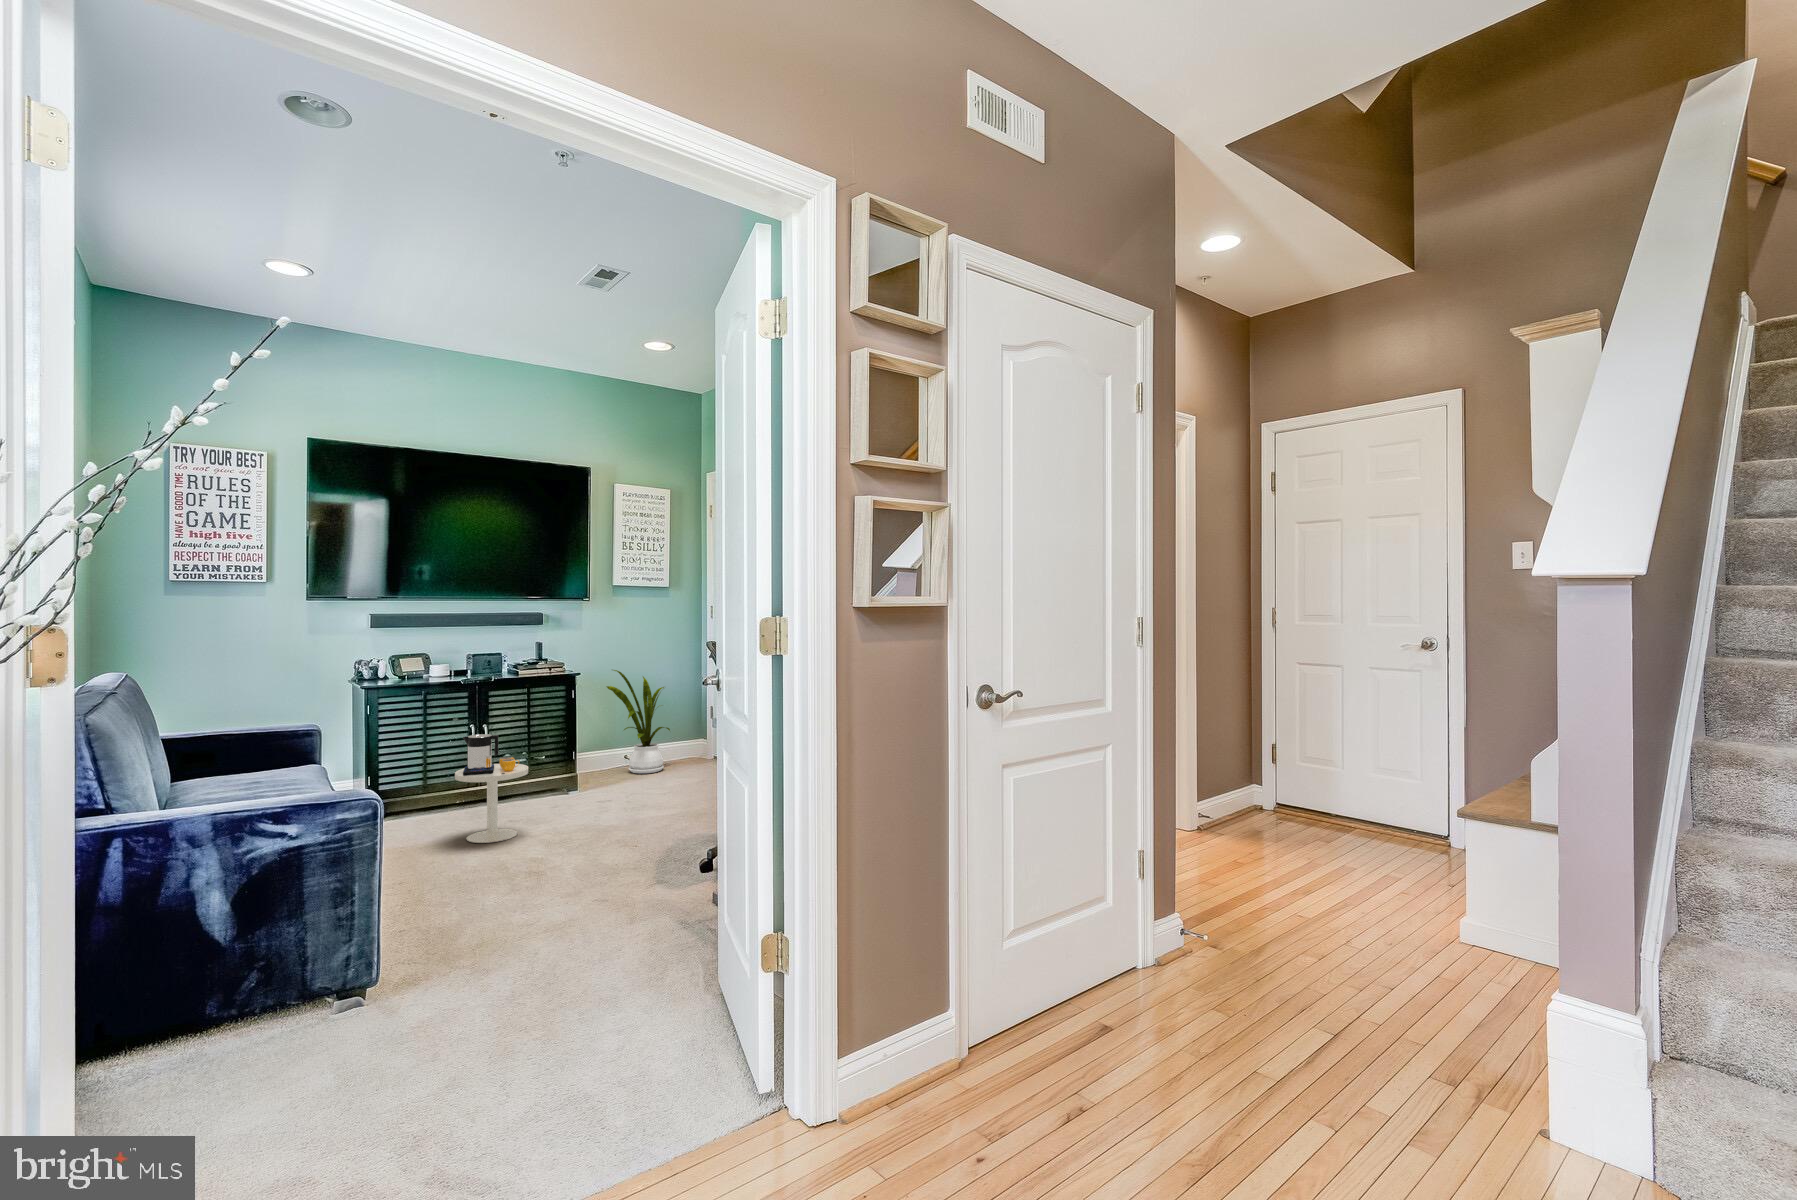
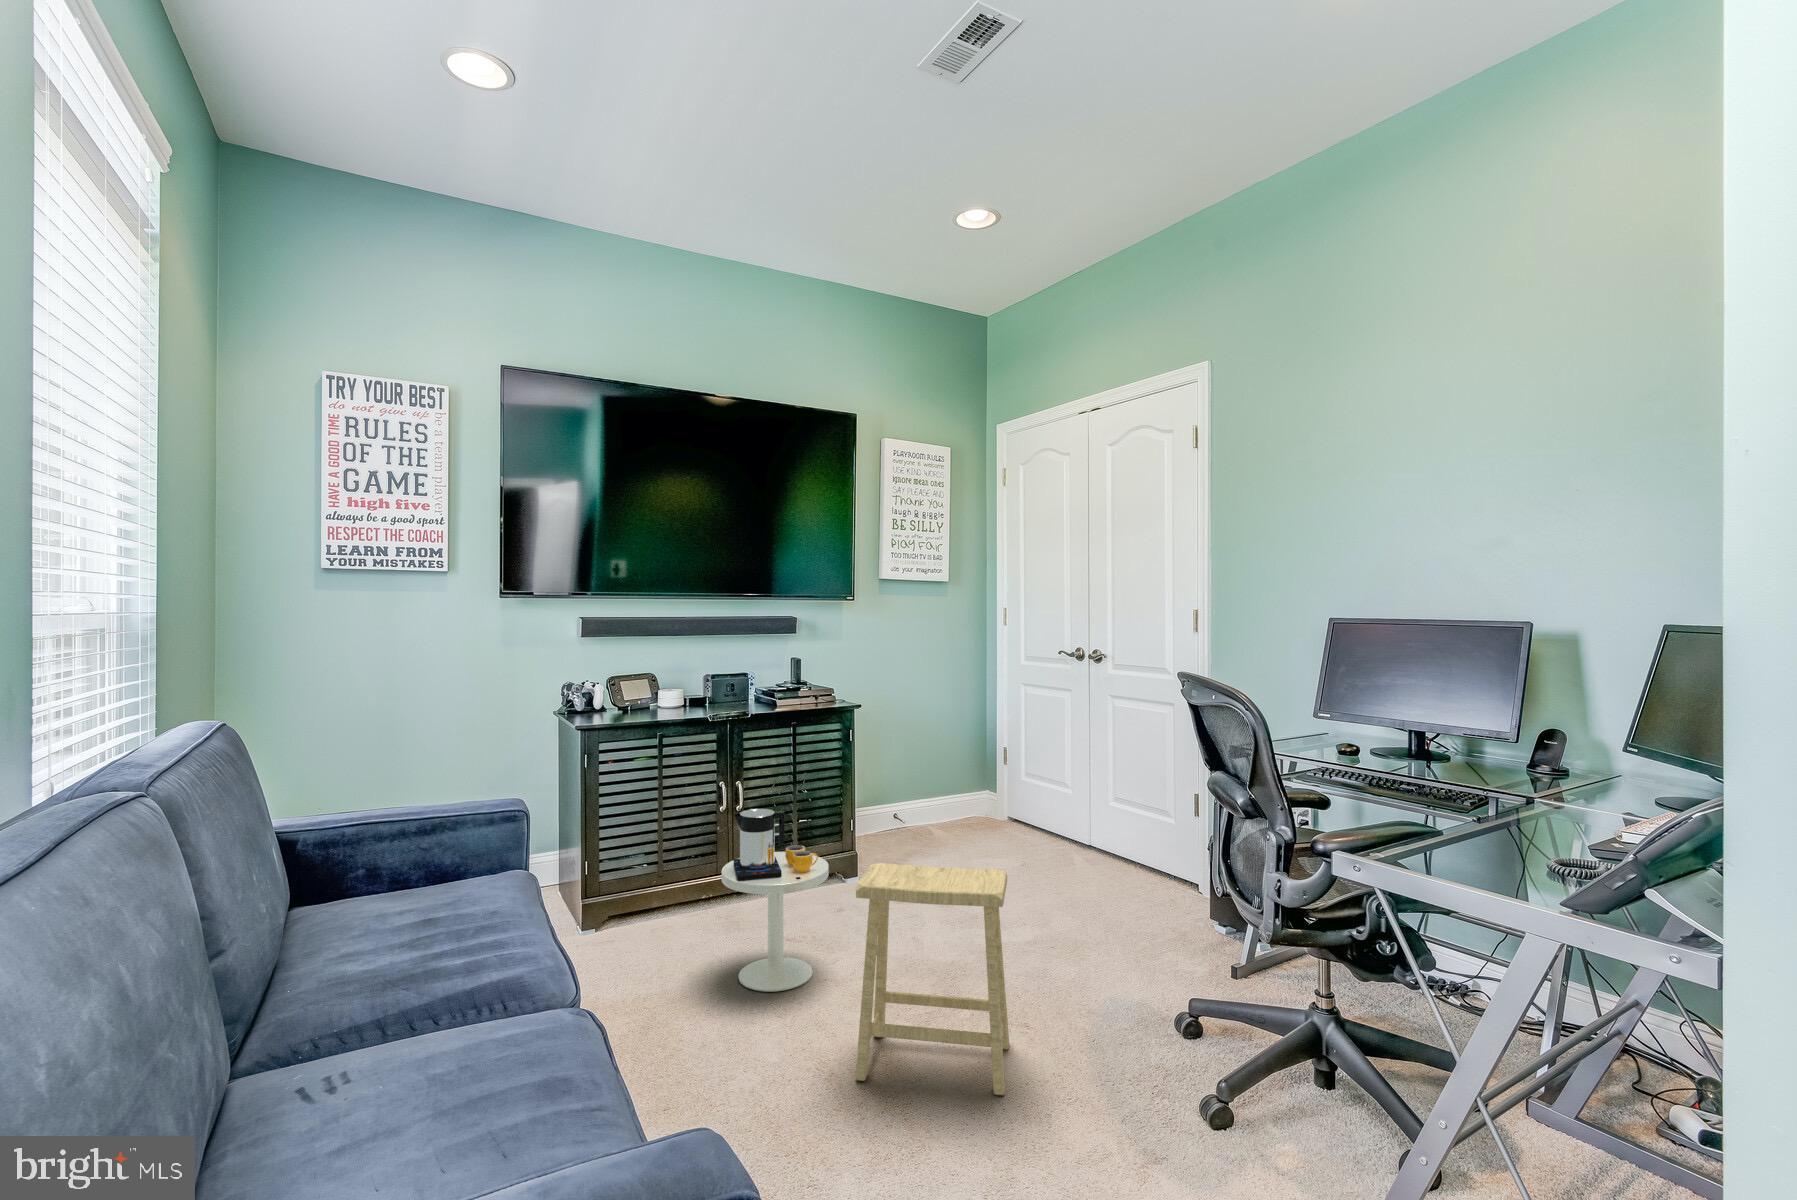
house plant: present [607,670,670,774] -> none [876,696,962,843]
footstool: none [516,756,617,871] -> present [855,863,1009,1095]

